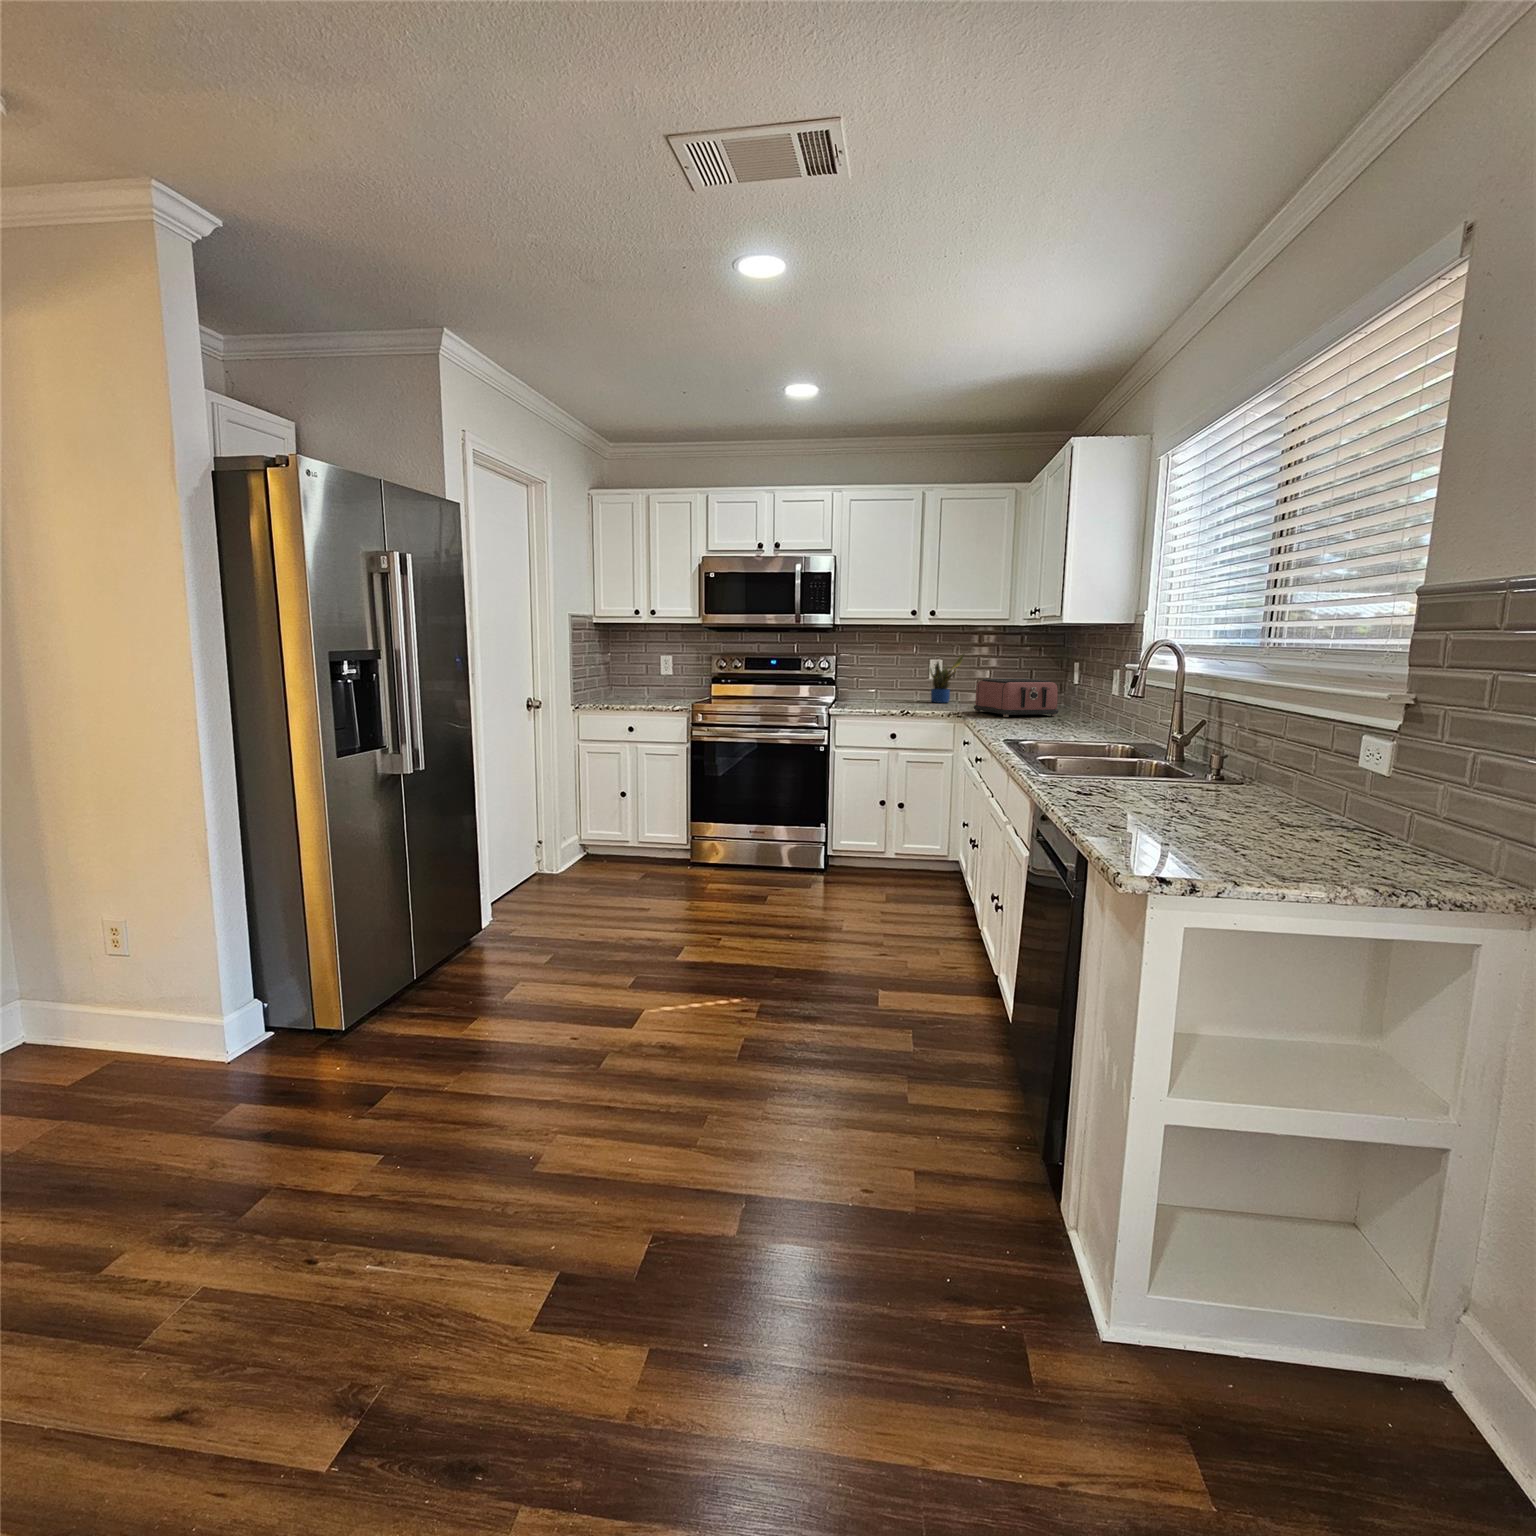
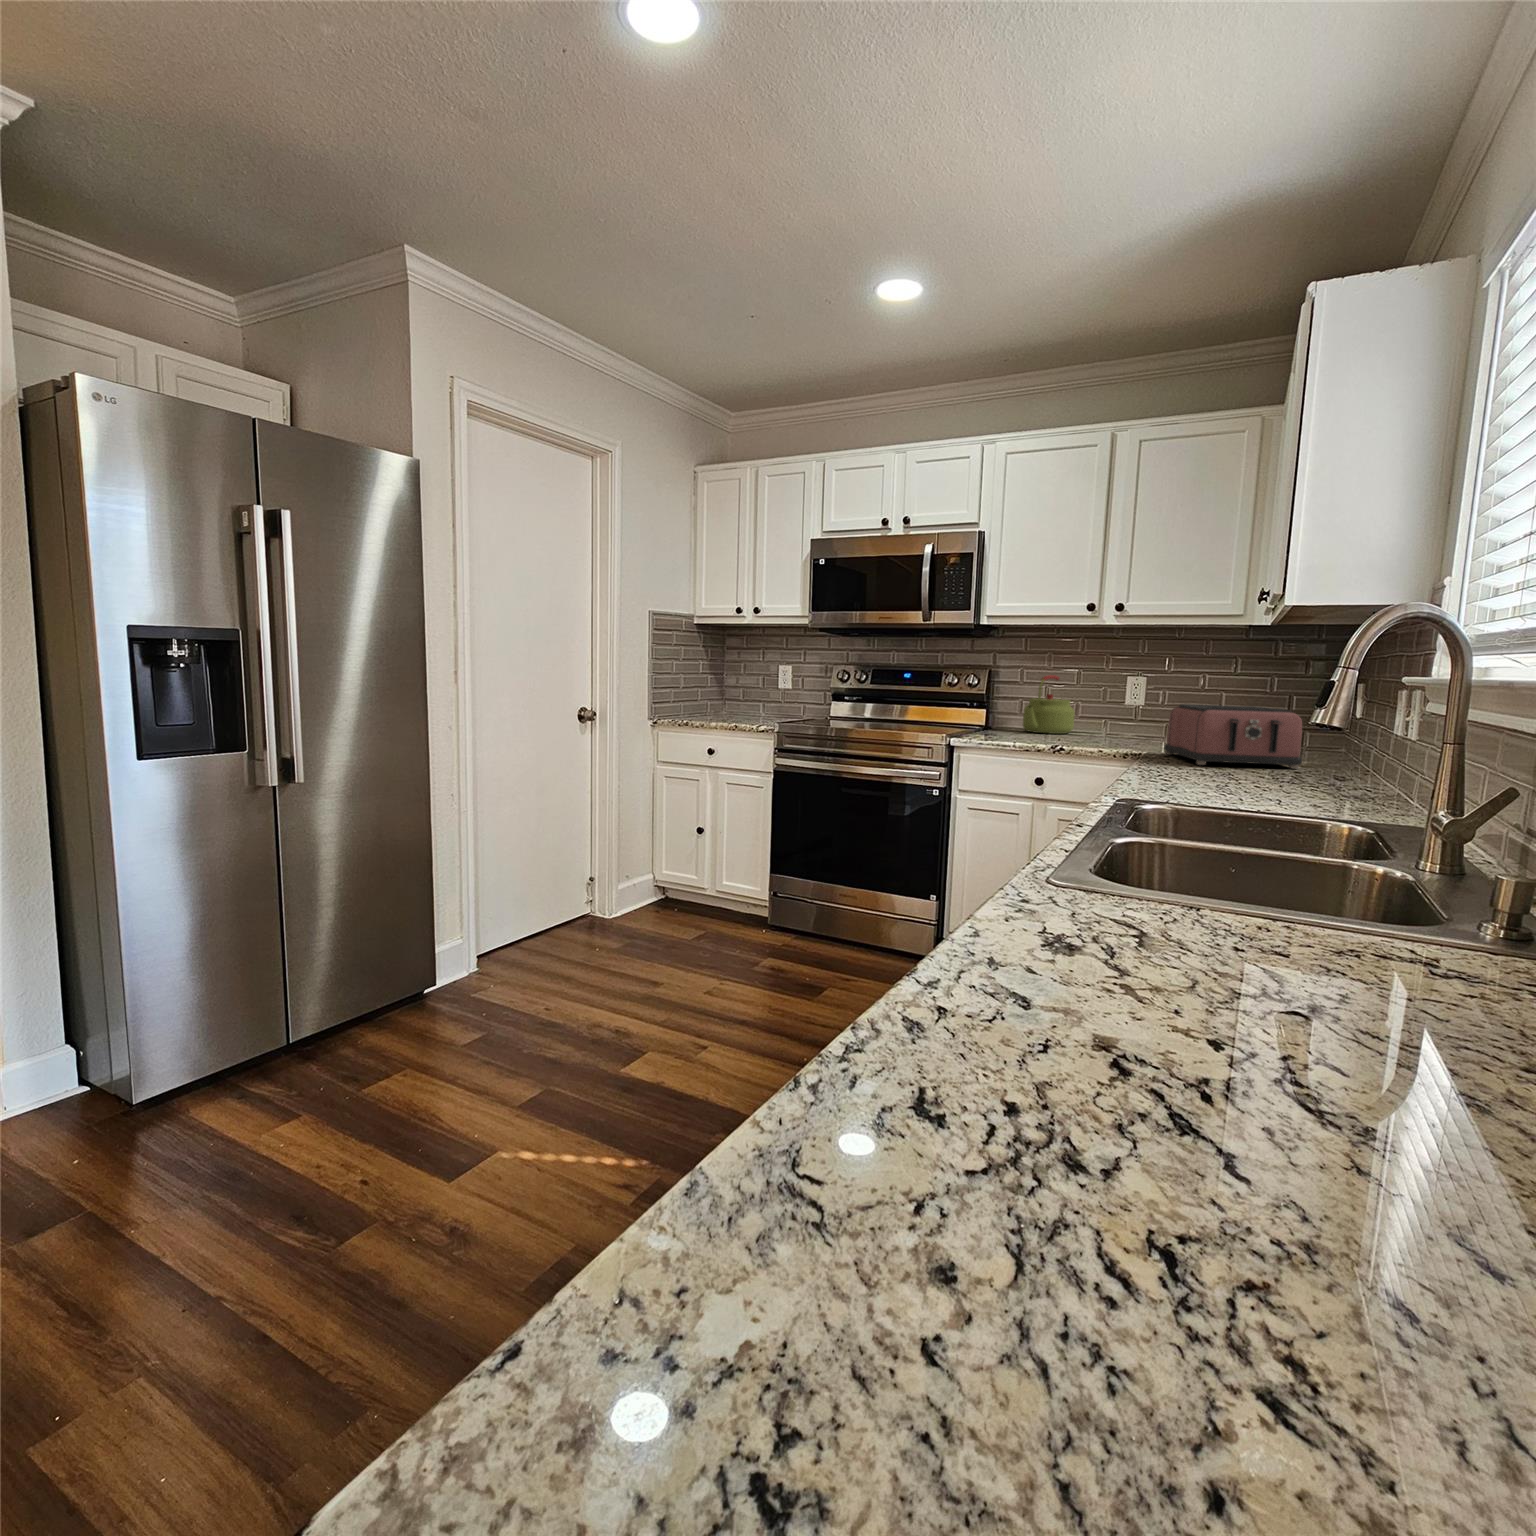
potted plant: present [930,654,964,703] -> none [1124,666,1182,739]
kettle: none [861,660,896,702] -> present [1023,675,1075,734]

